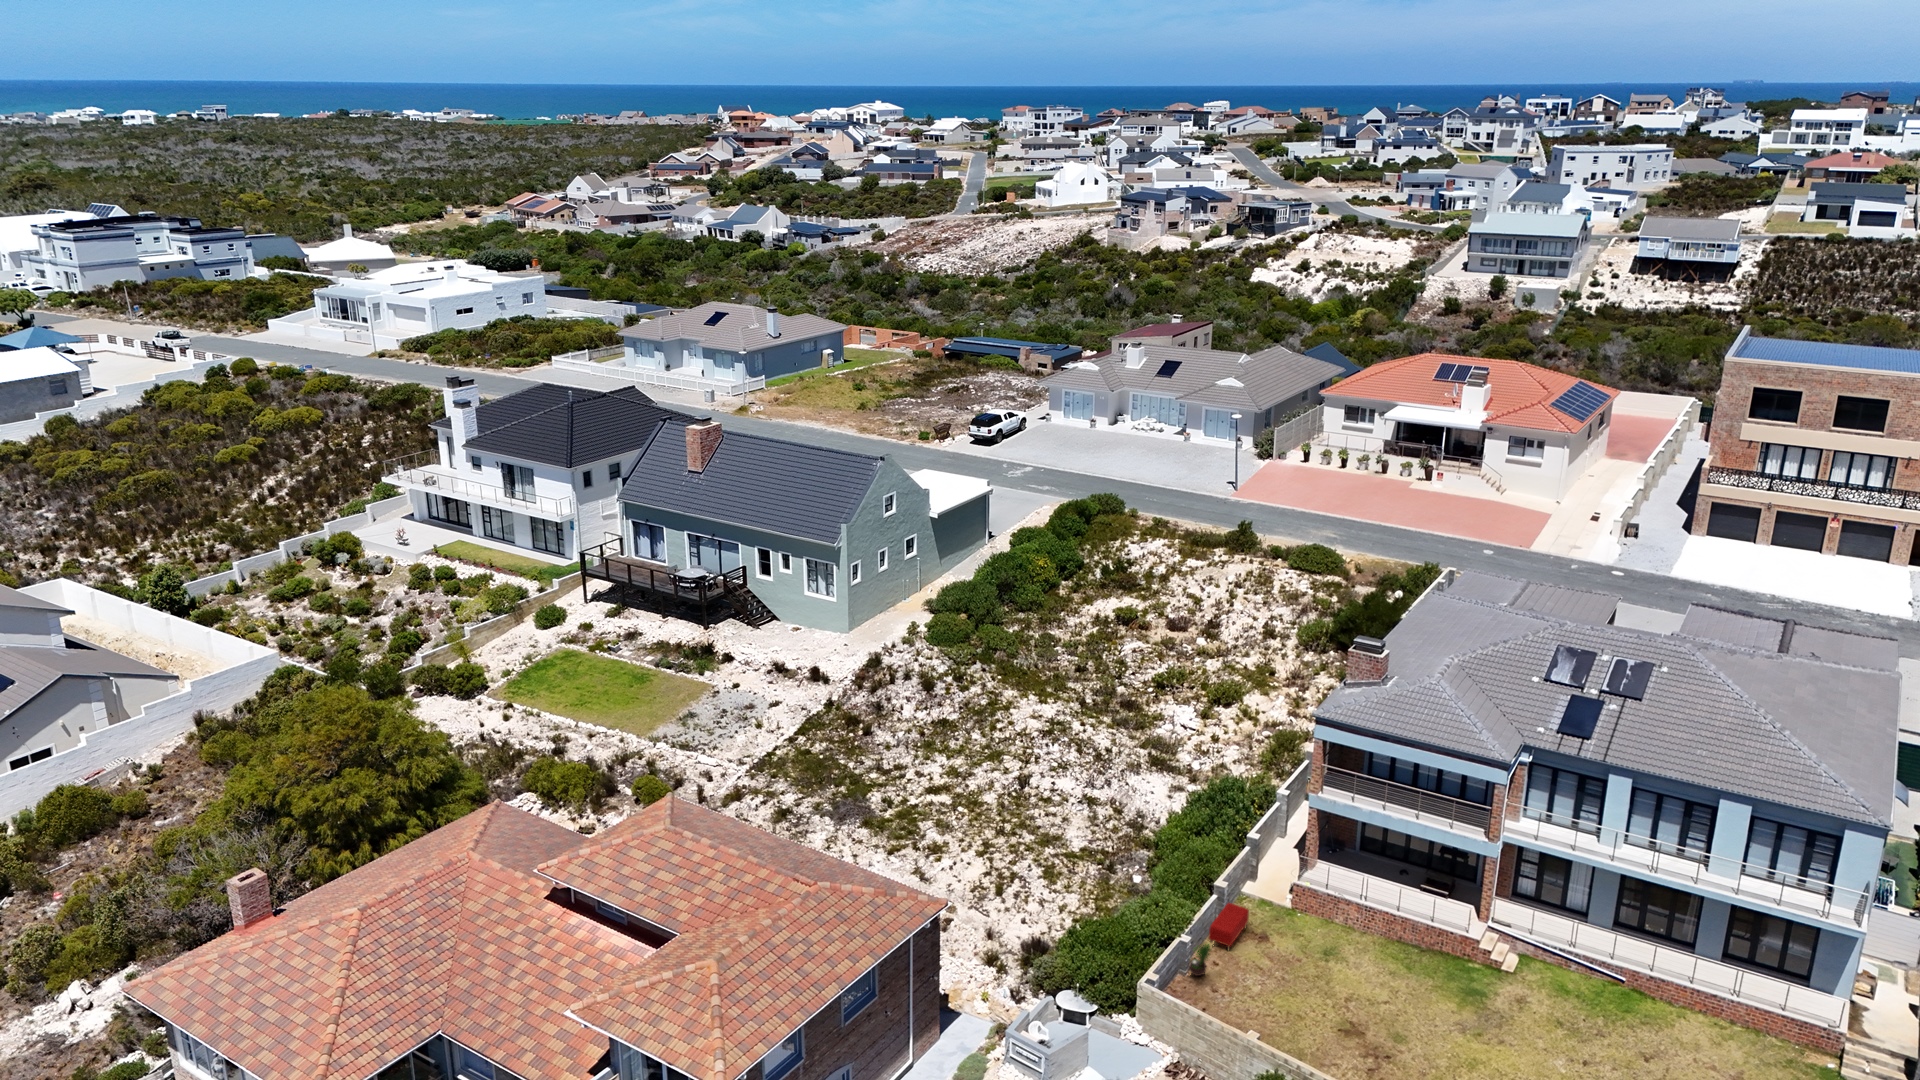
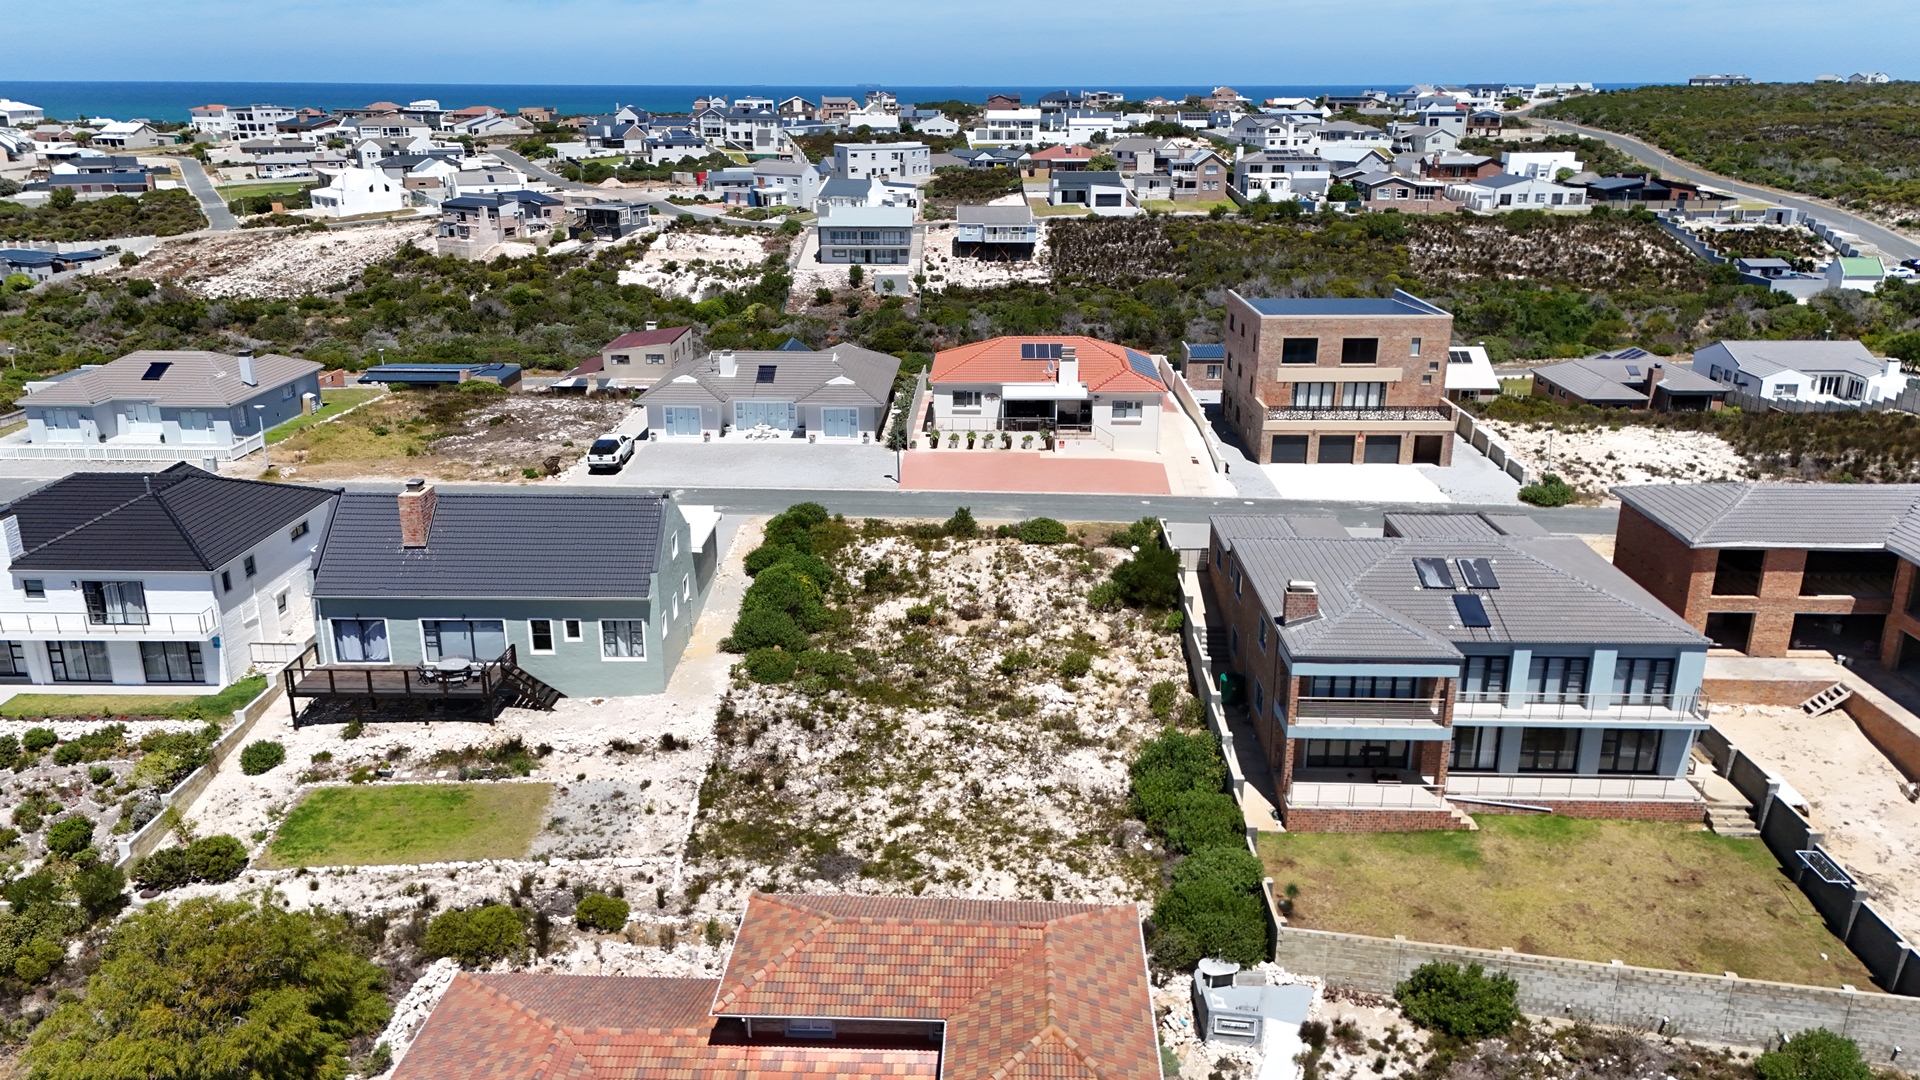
bench: present [1209,903,1249,950] -> none [1257,842,1287,885]

